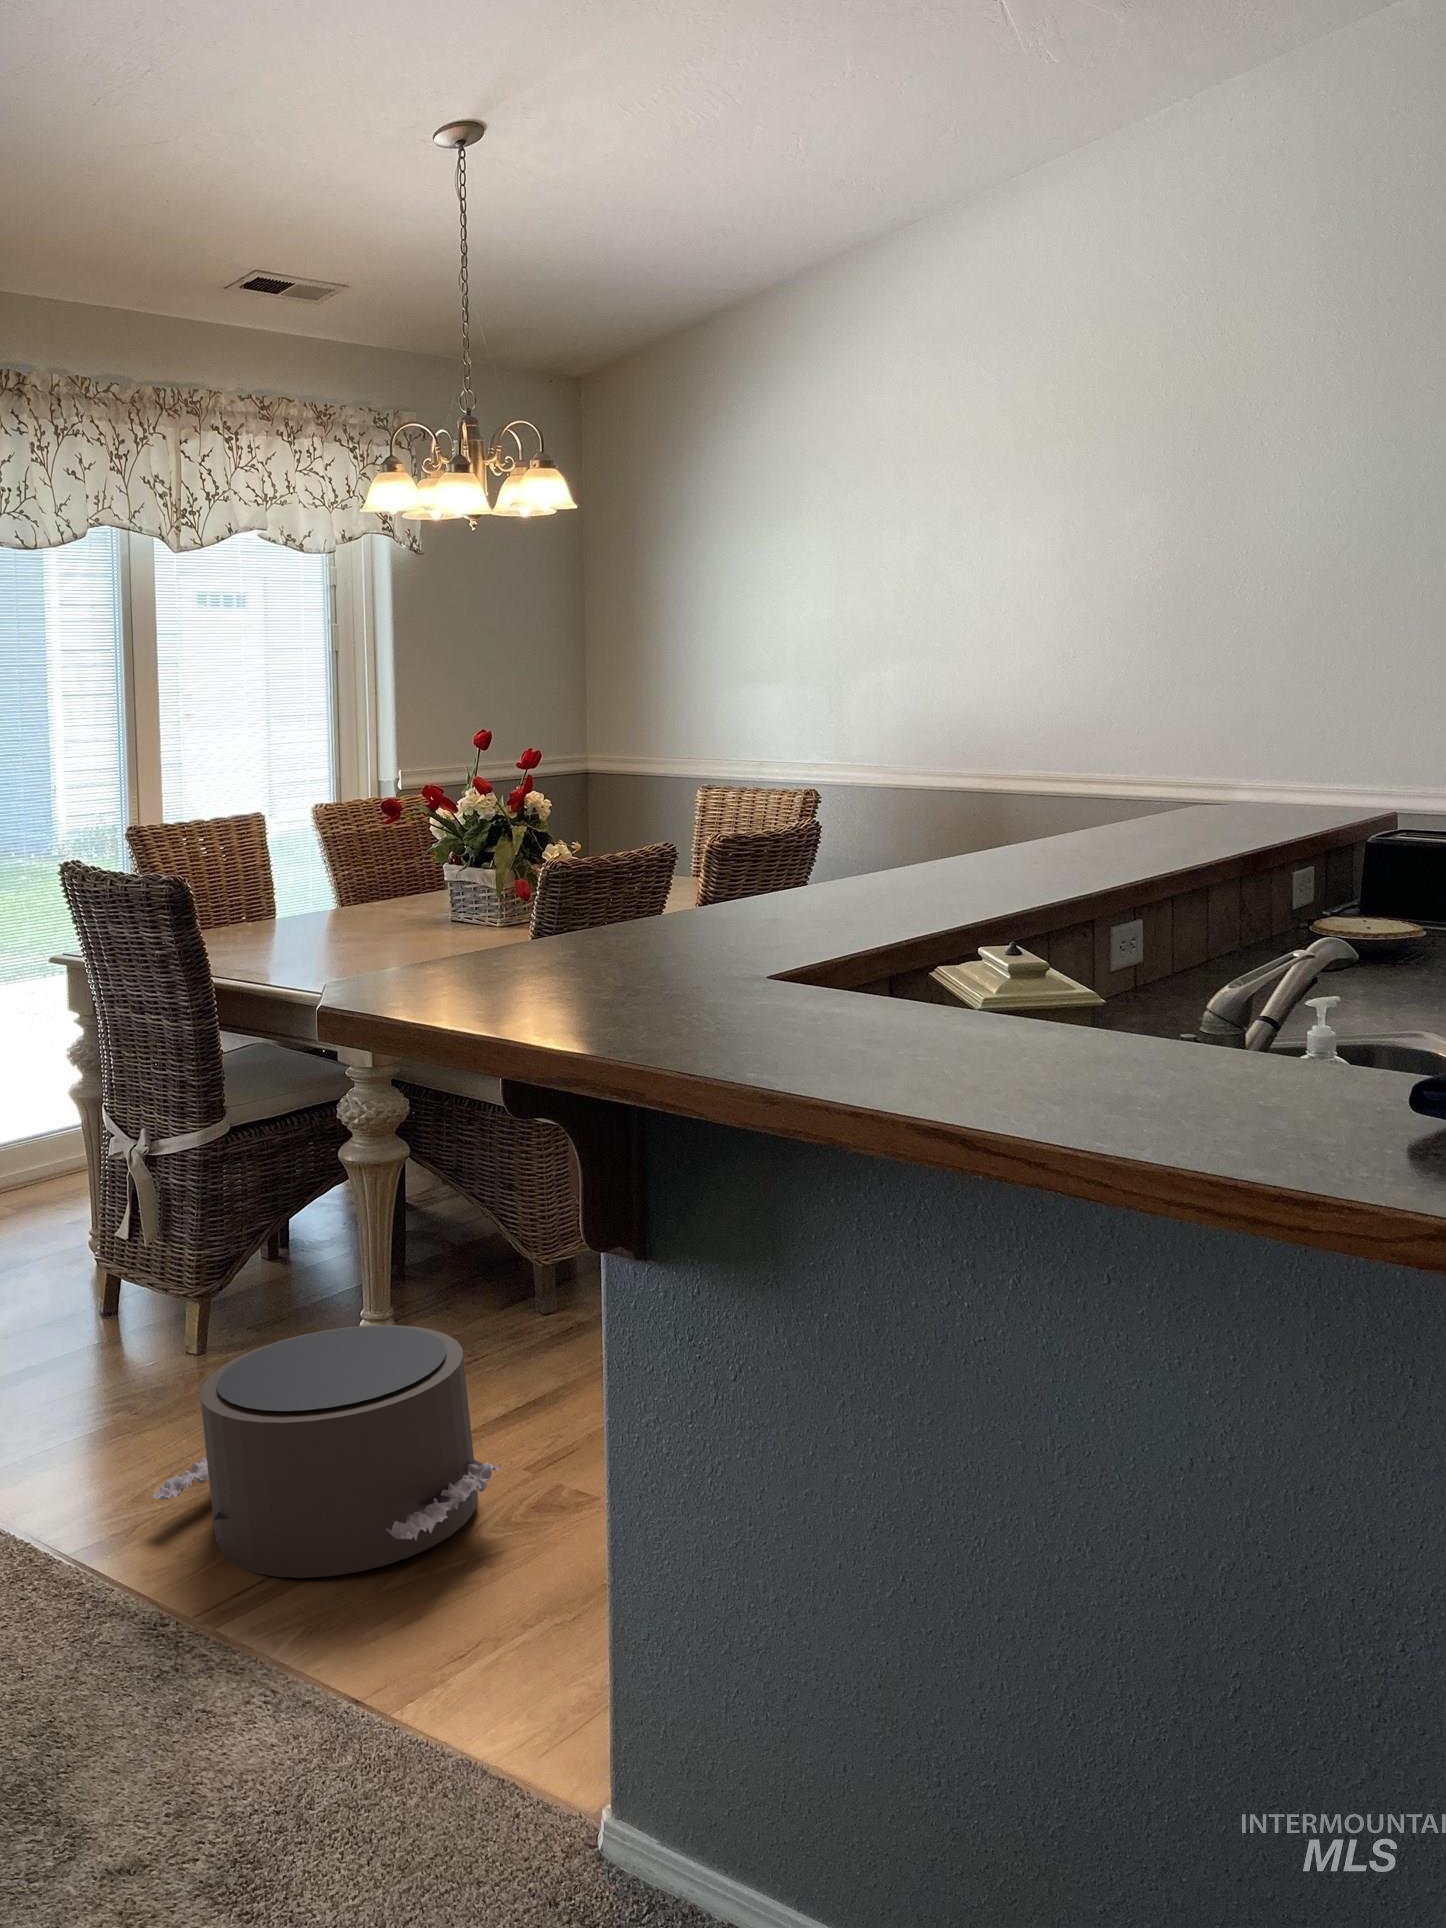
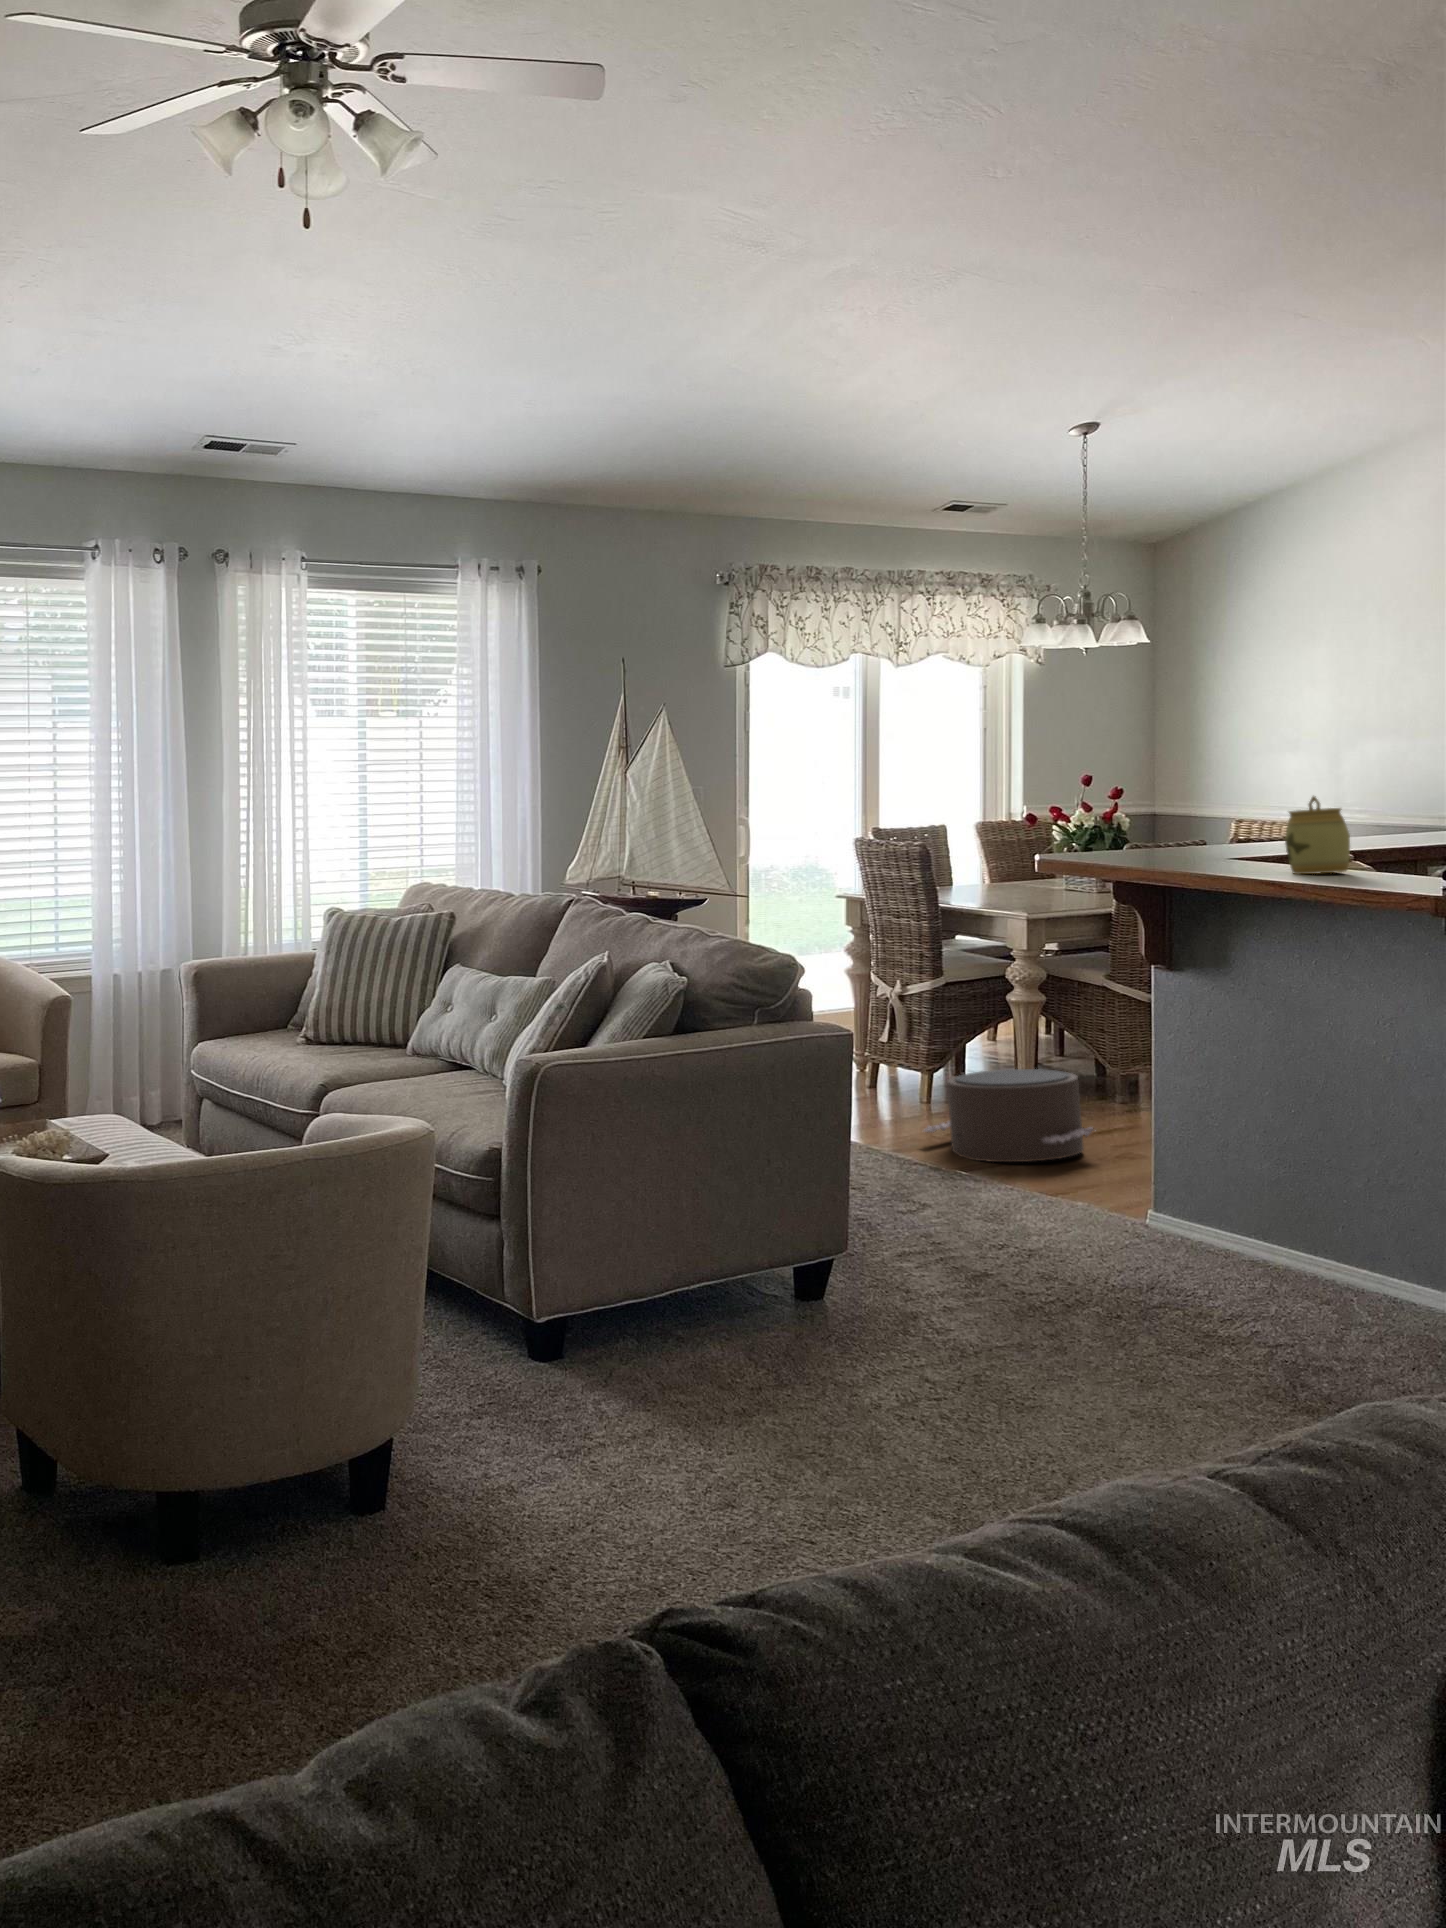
jar: none [992,852,1170,1097] -> present [1285,796,1350,874]

